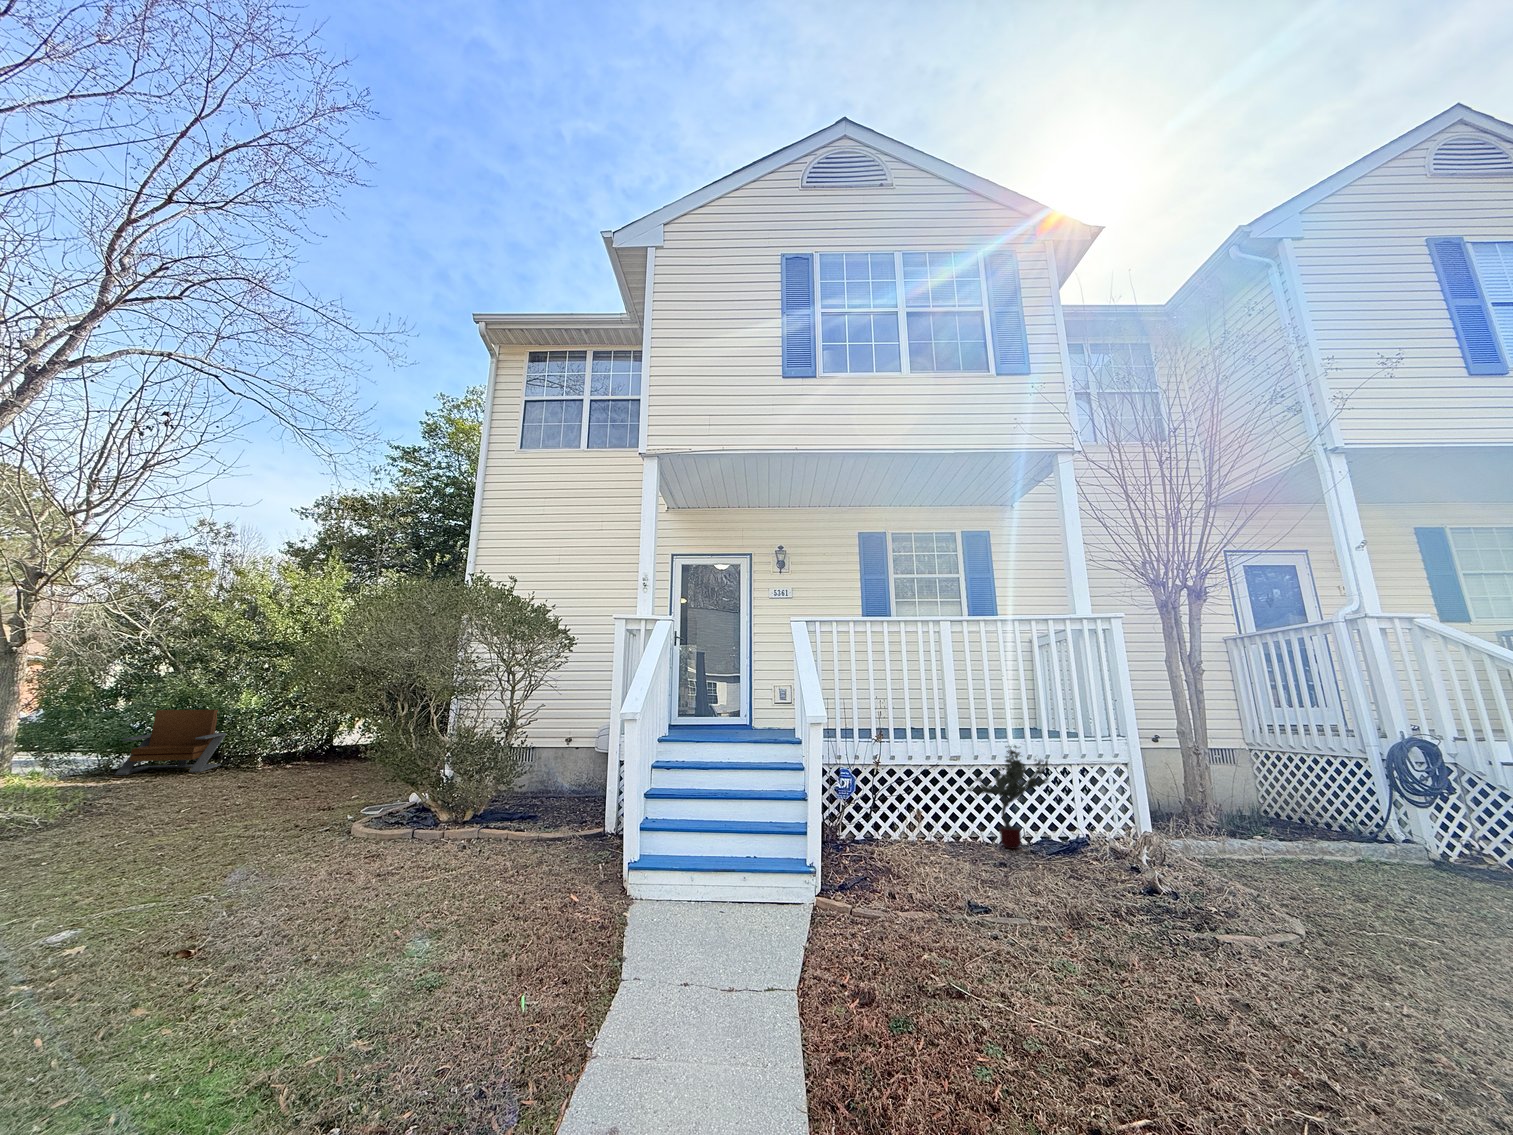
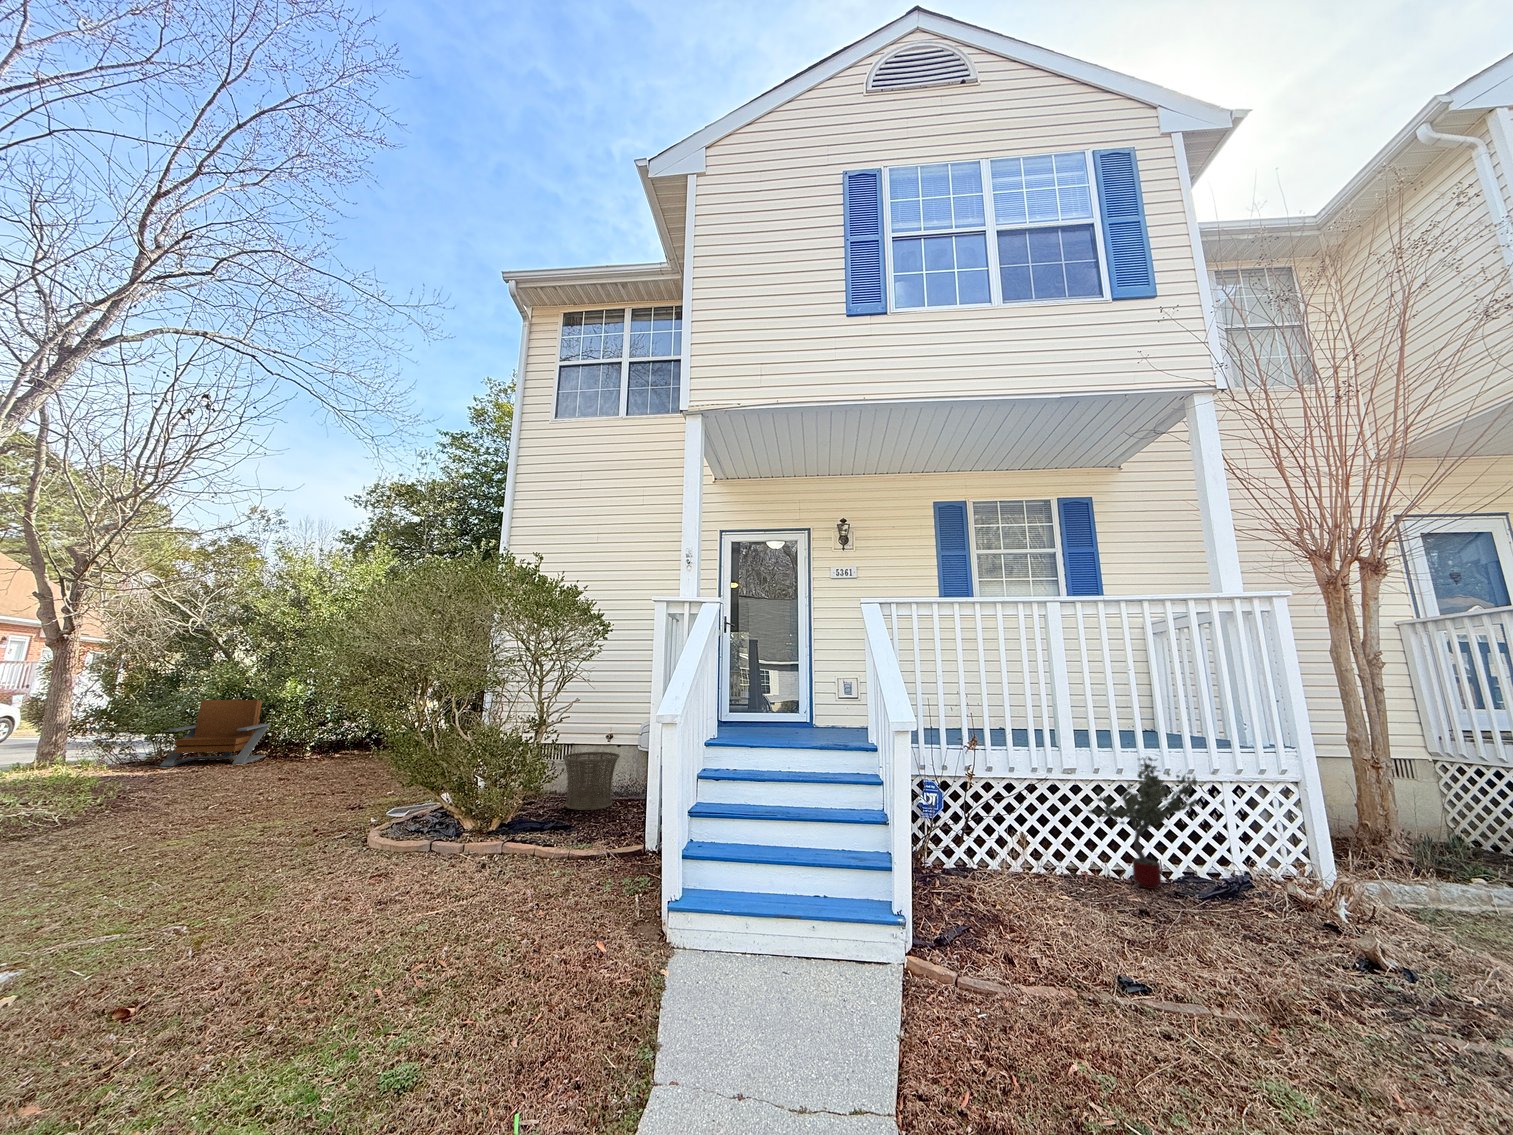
basket: none [526,753,578,805] -> present [563,752,620,810]

